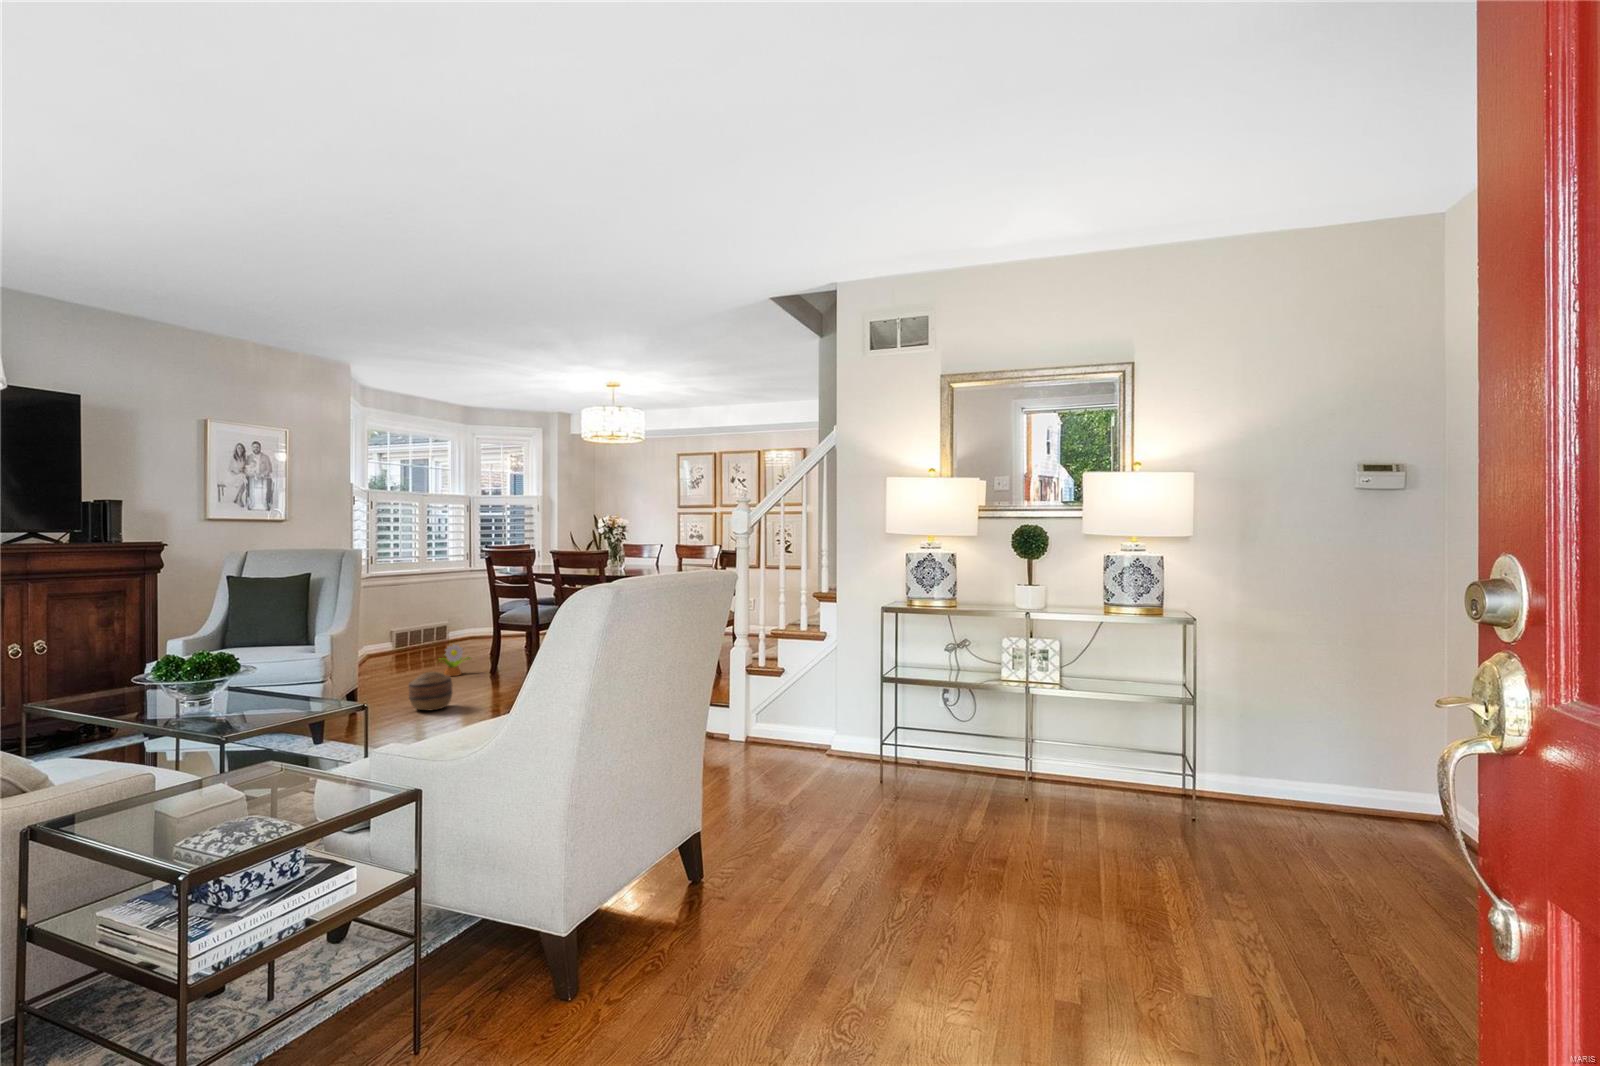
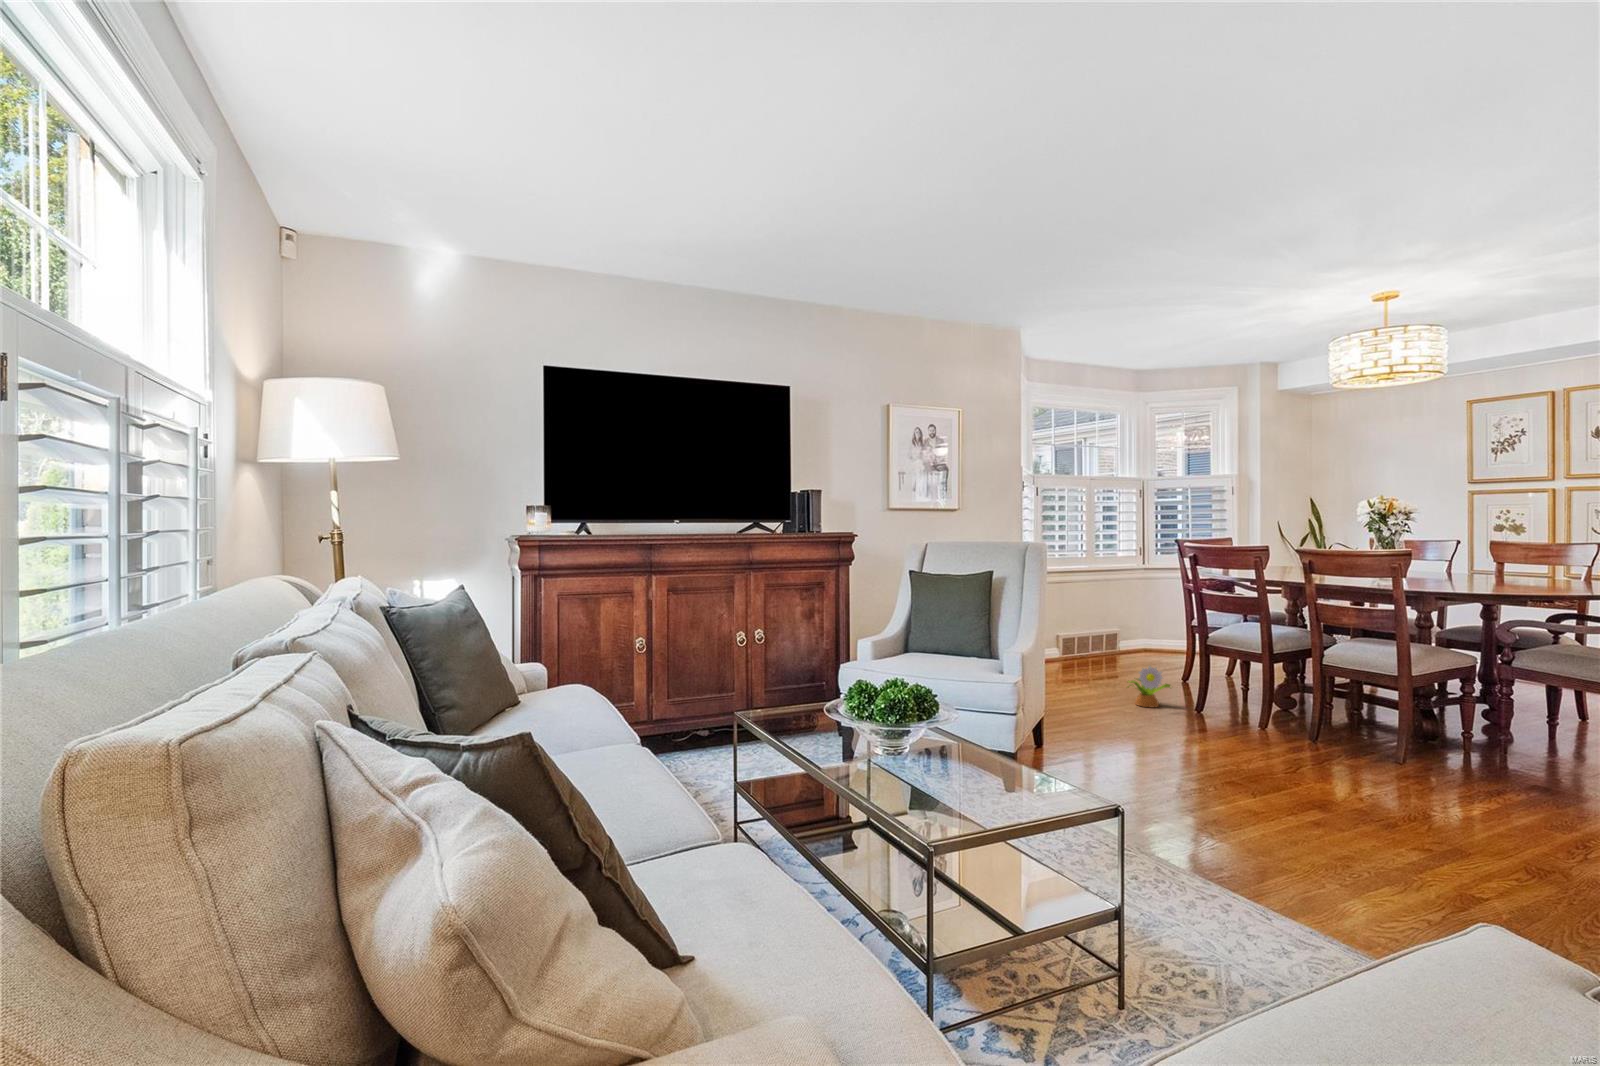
basket: present [408,672,453,710] -> none [1111,713,1172,768]

